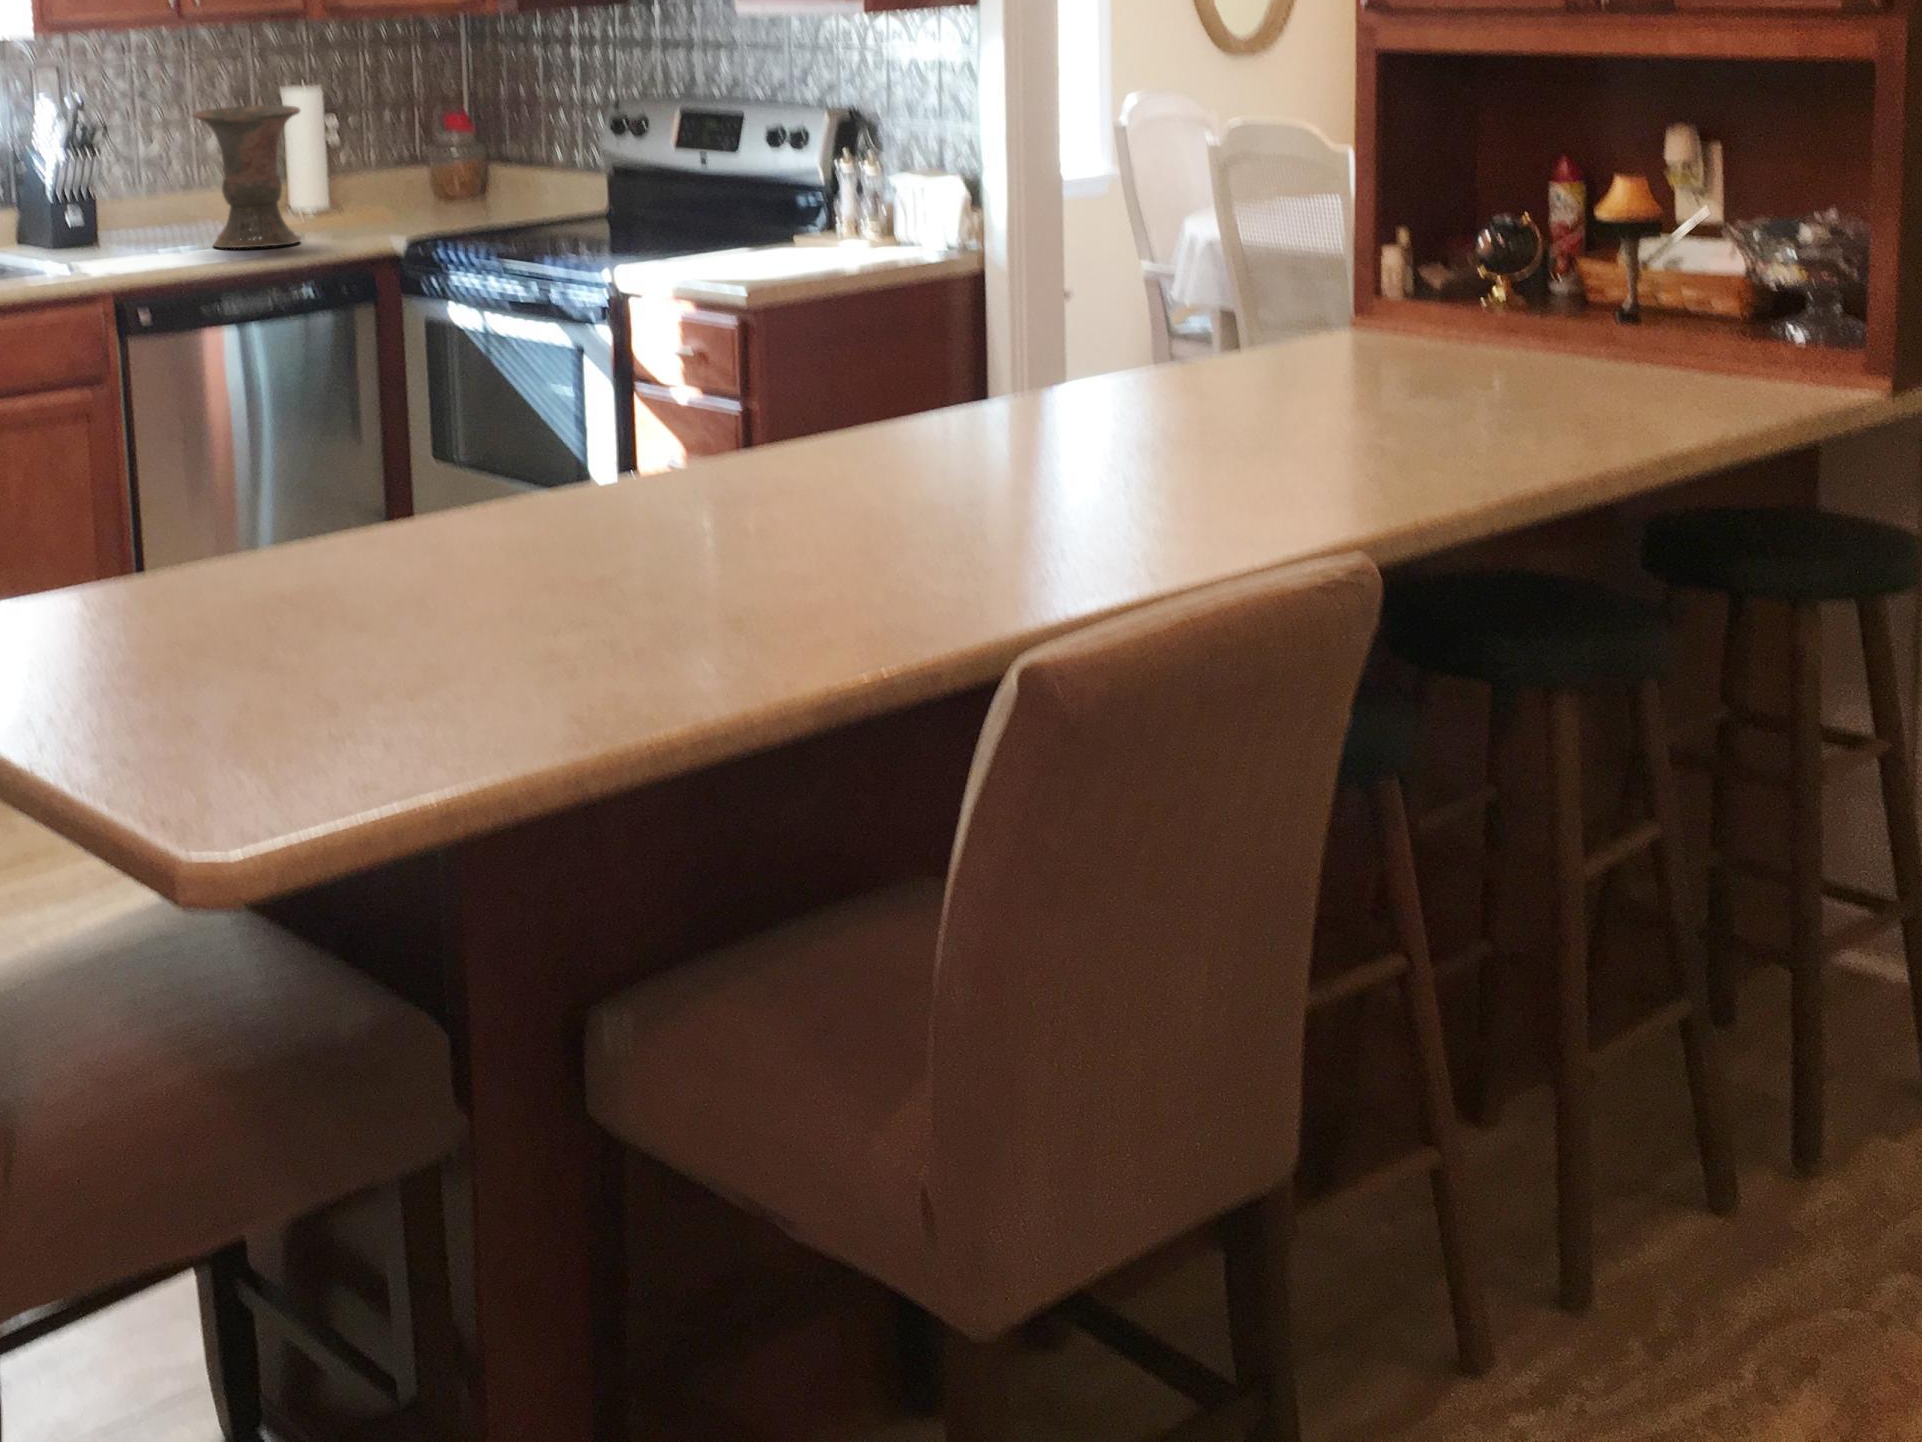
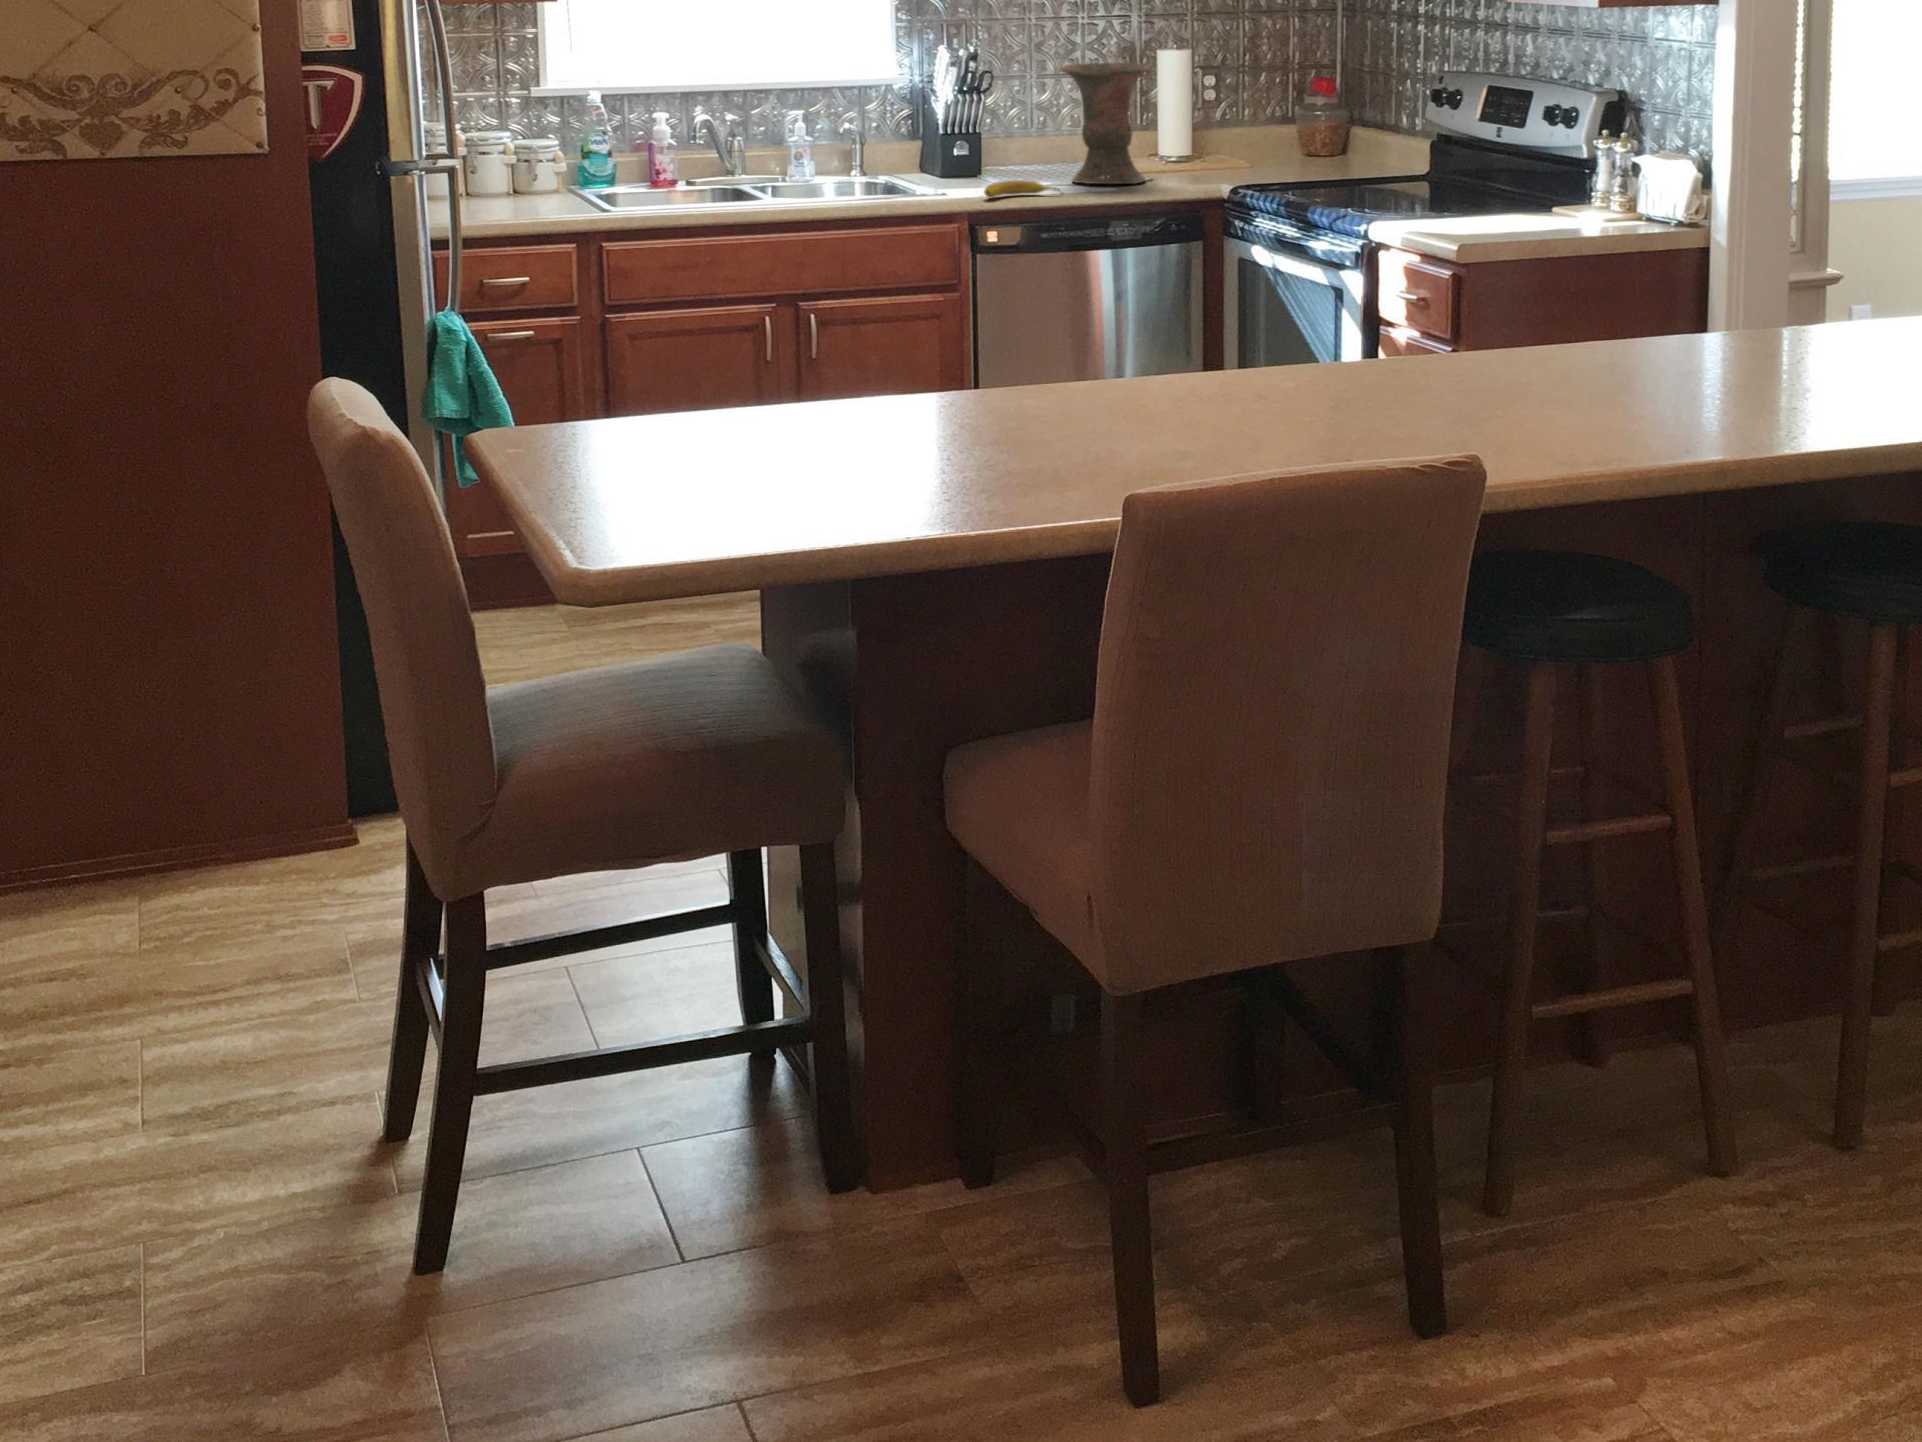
fruit: none [132,249,221,273] -> present [984,180,1062,198]

